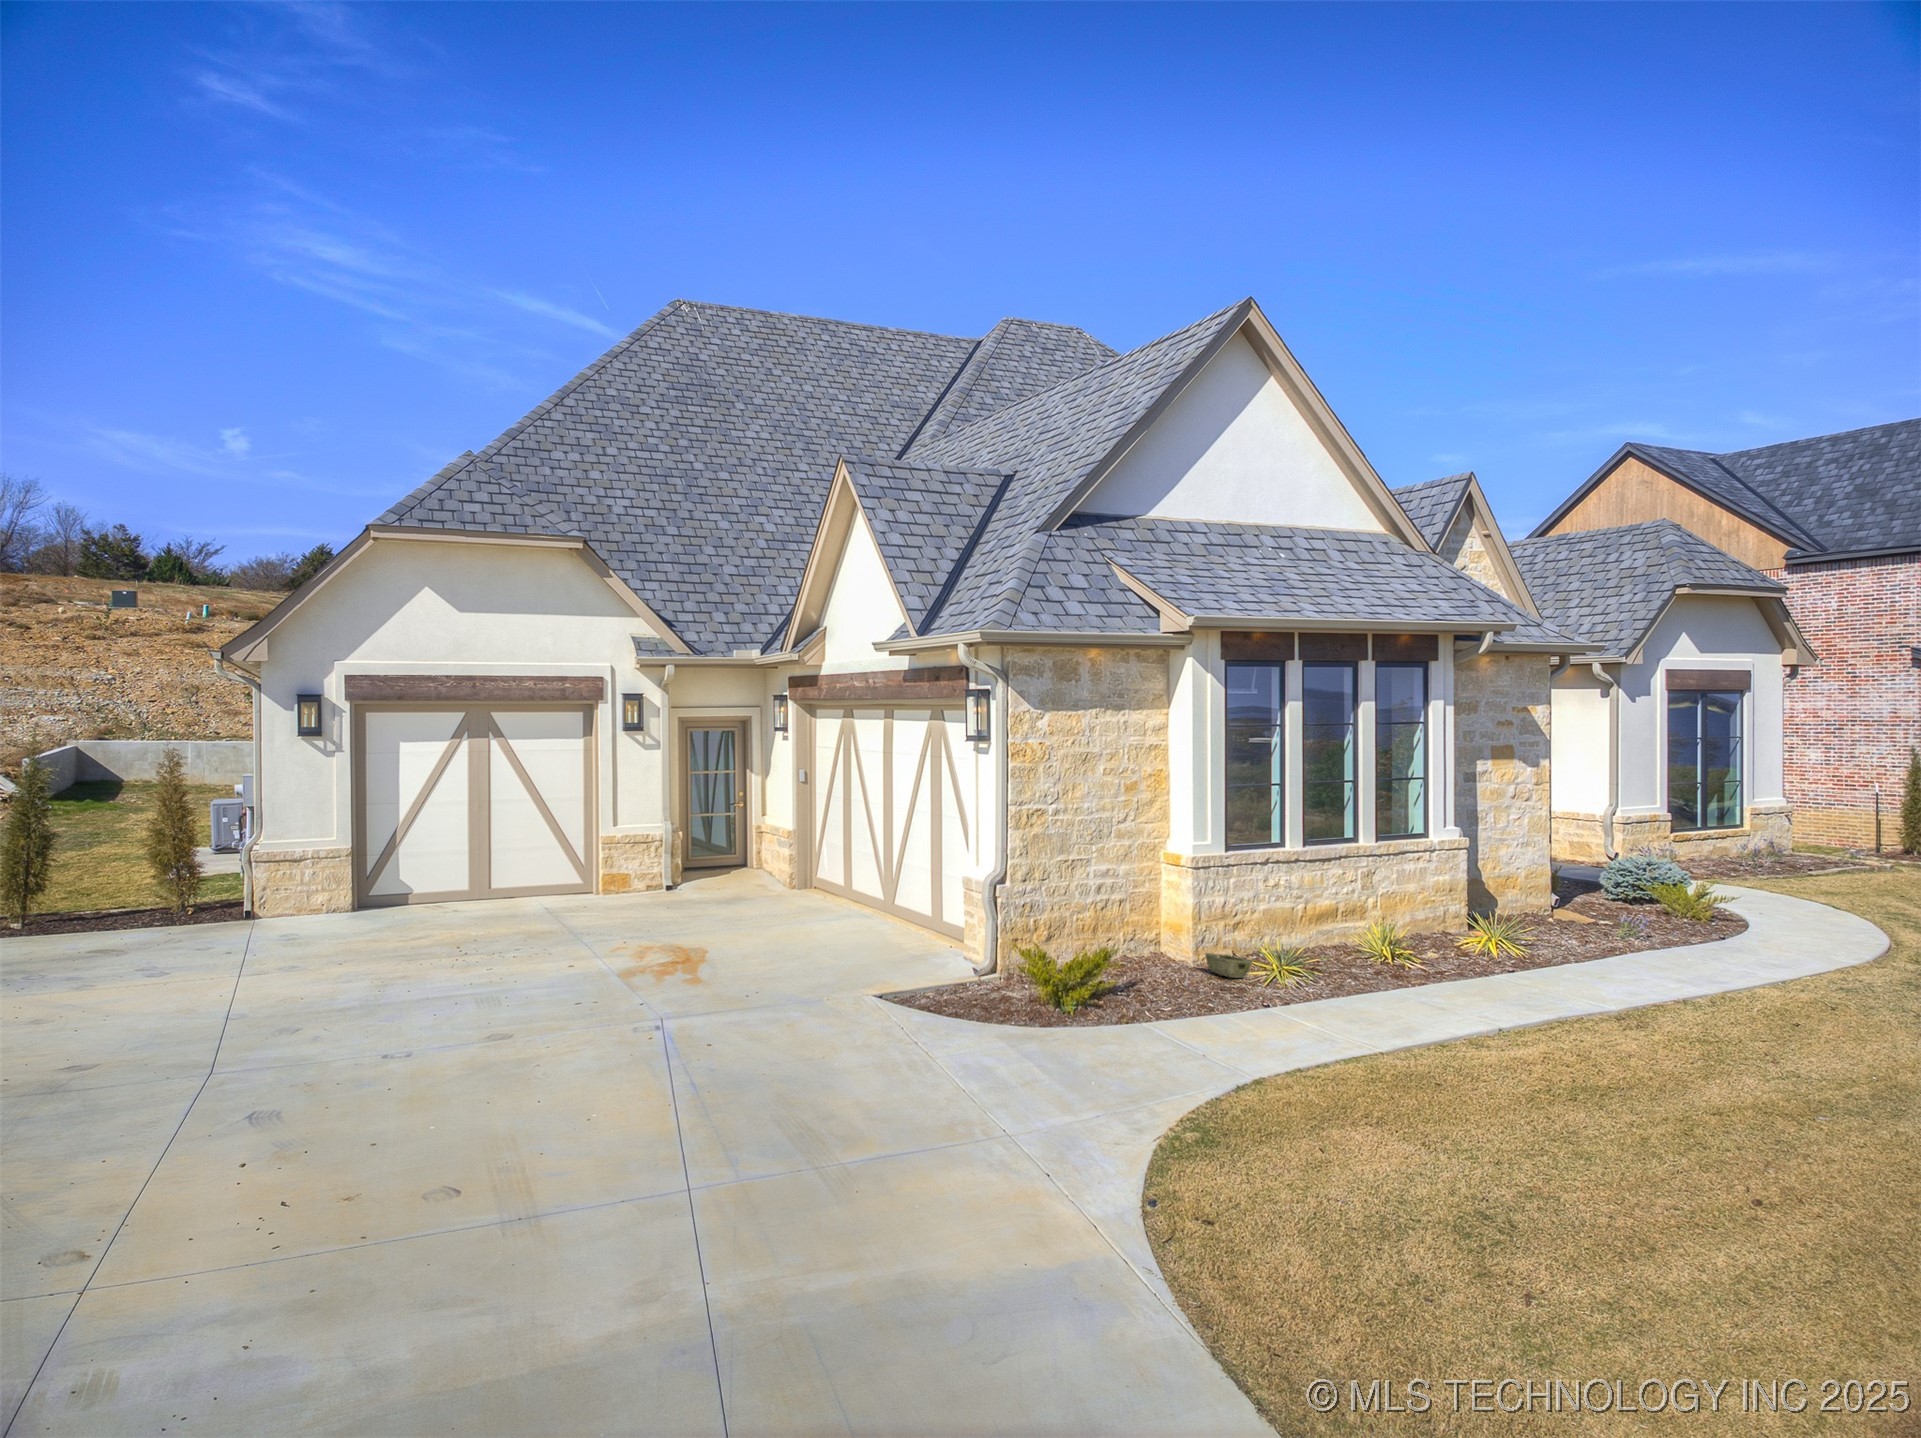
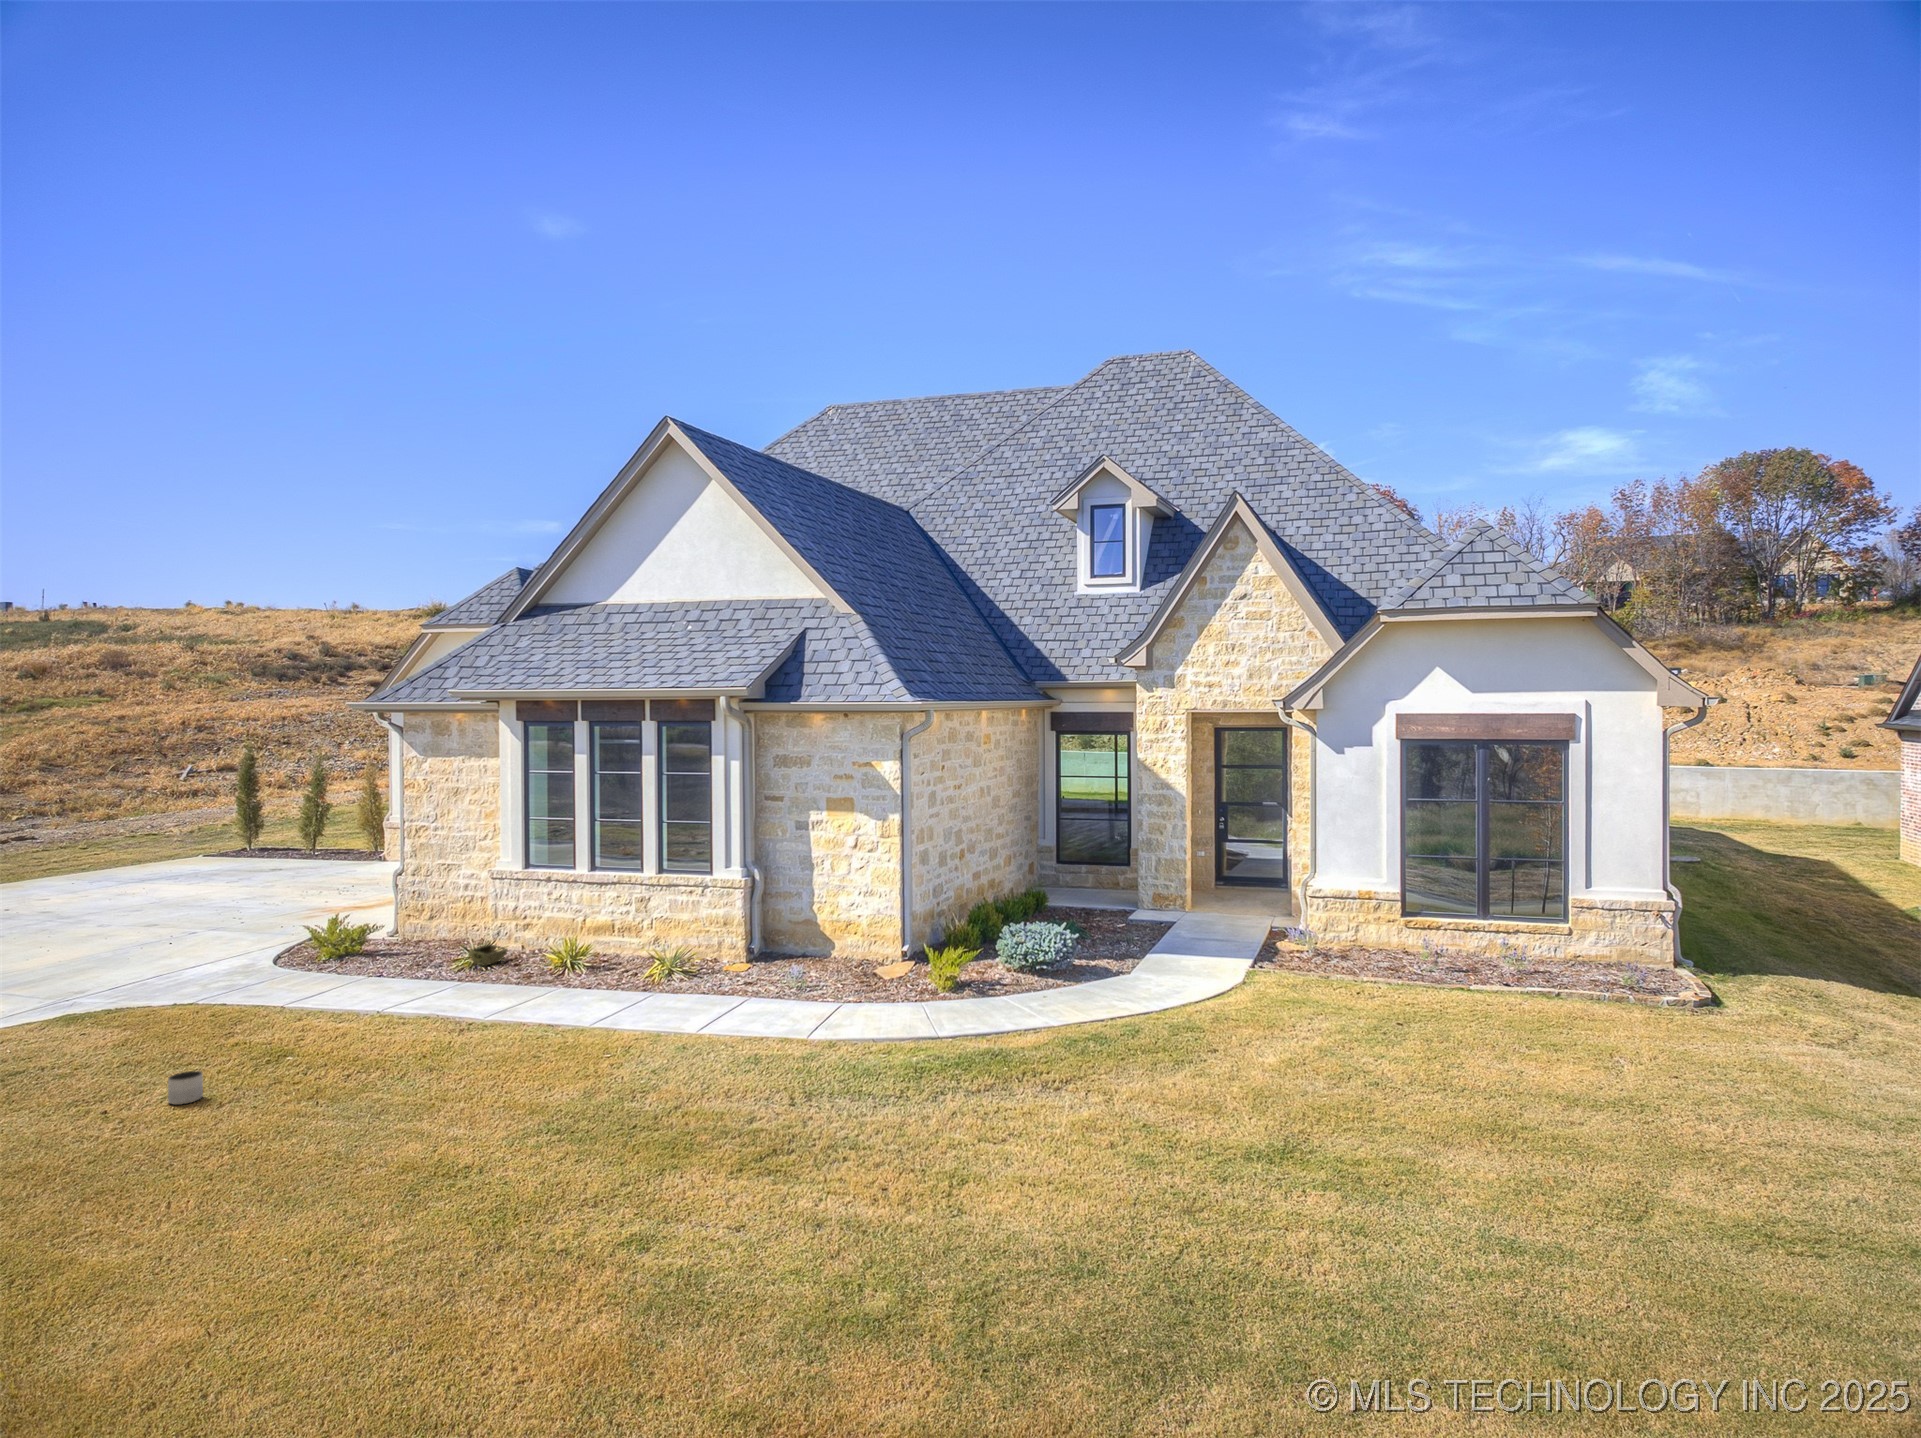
planter: none [1787,1095,1833,1140] -> present [168,1071,203,1105]

